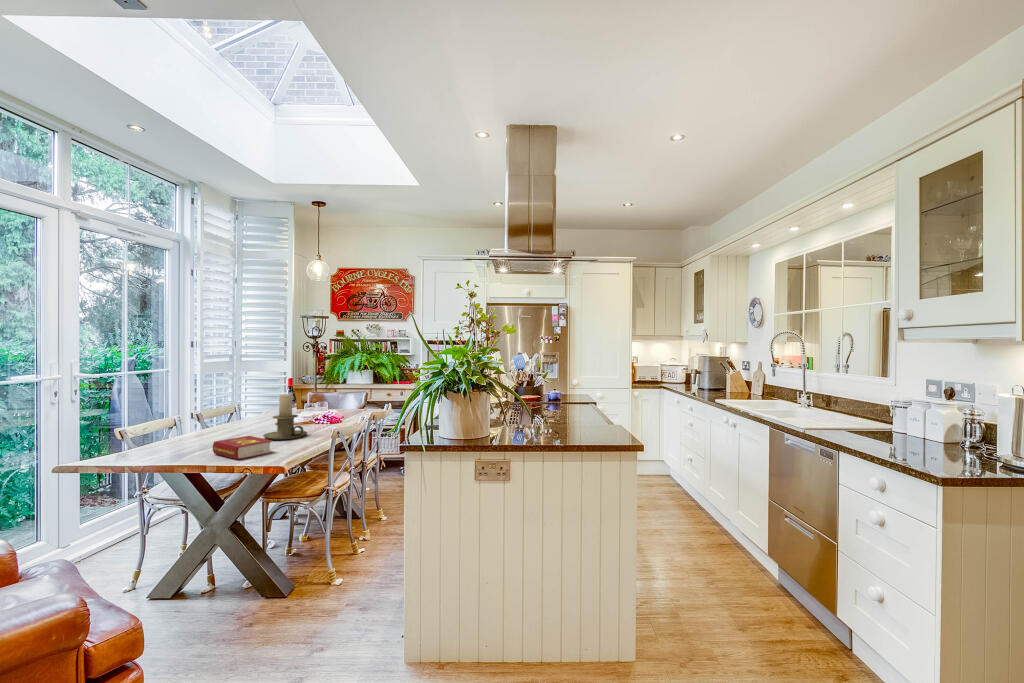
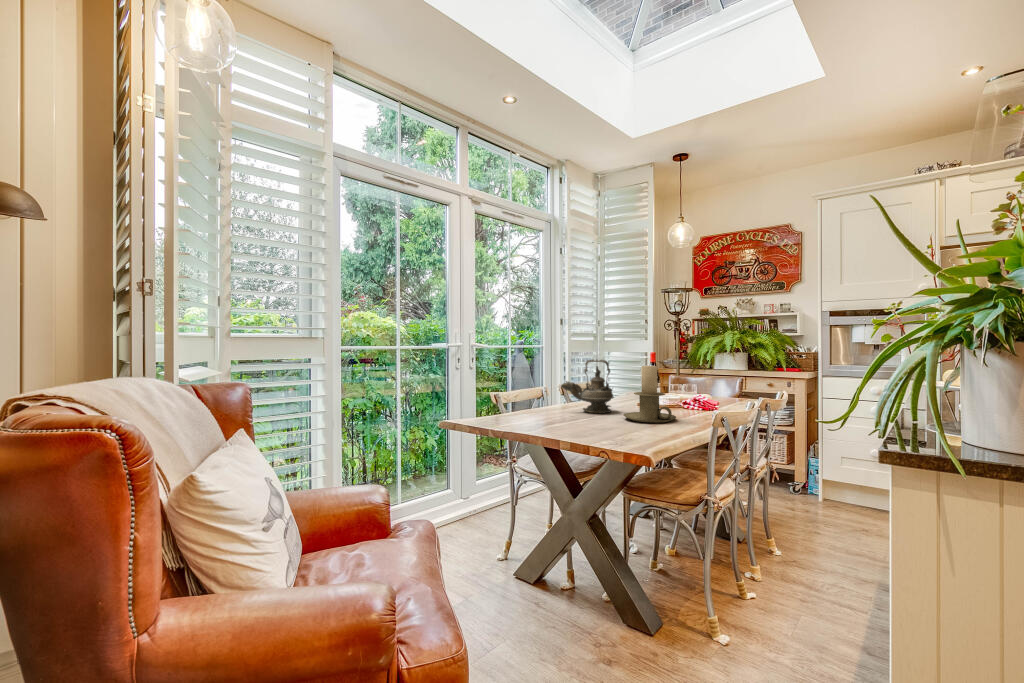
teapot: none [201,390,255,437] -> present [561,359,614,413]
book: present [213,436,273,460] -> none [567,412,635,440]

